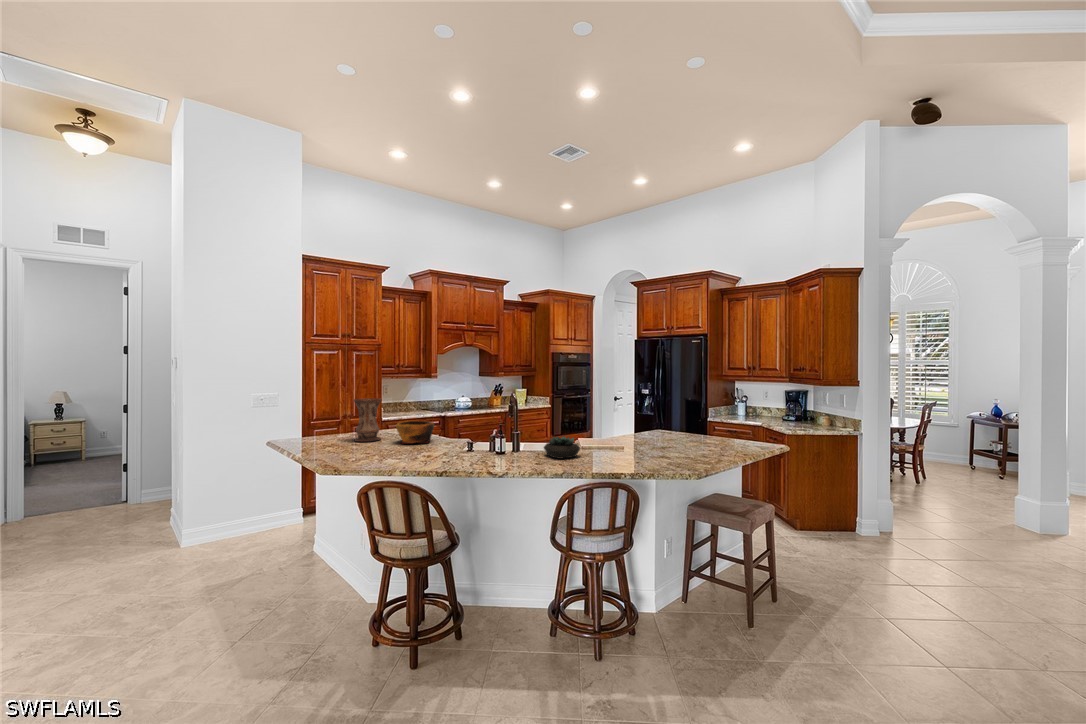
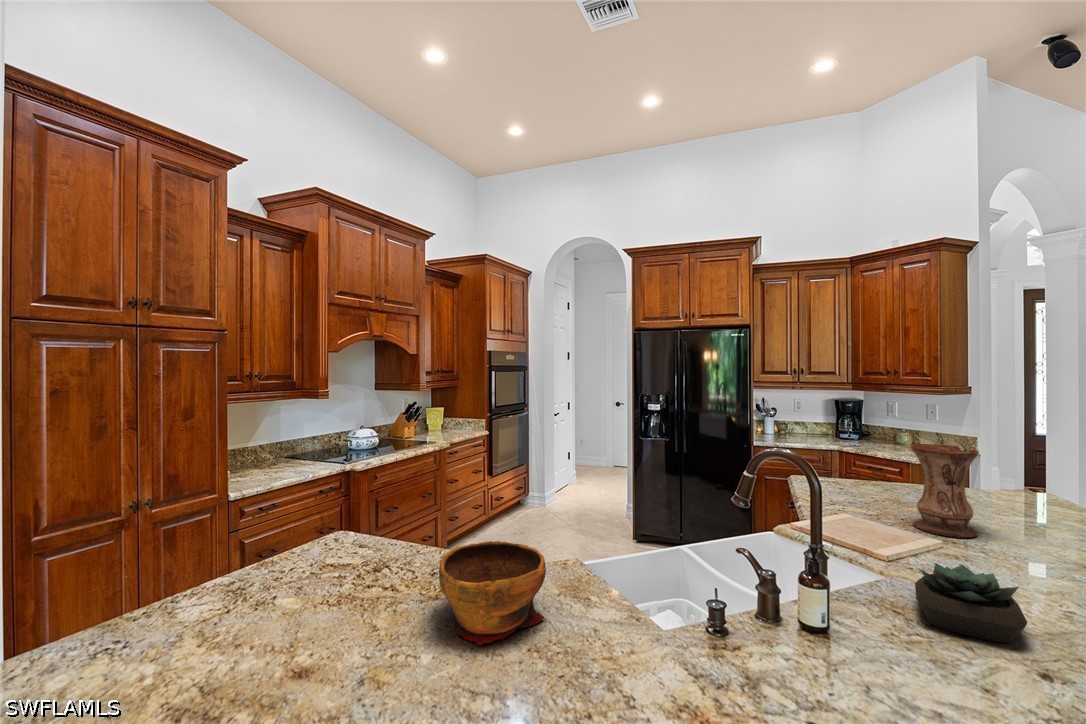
vase: present [354,398,382,442] -> present [911,444,979,538]

